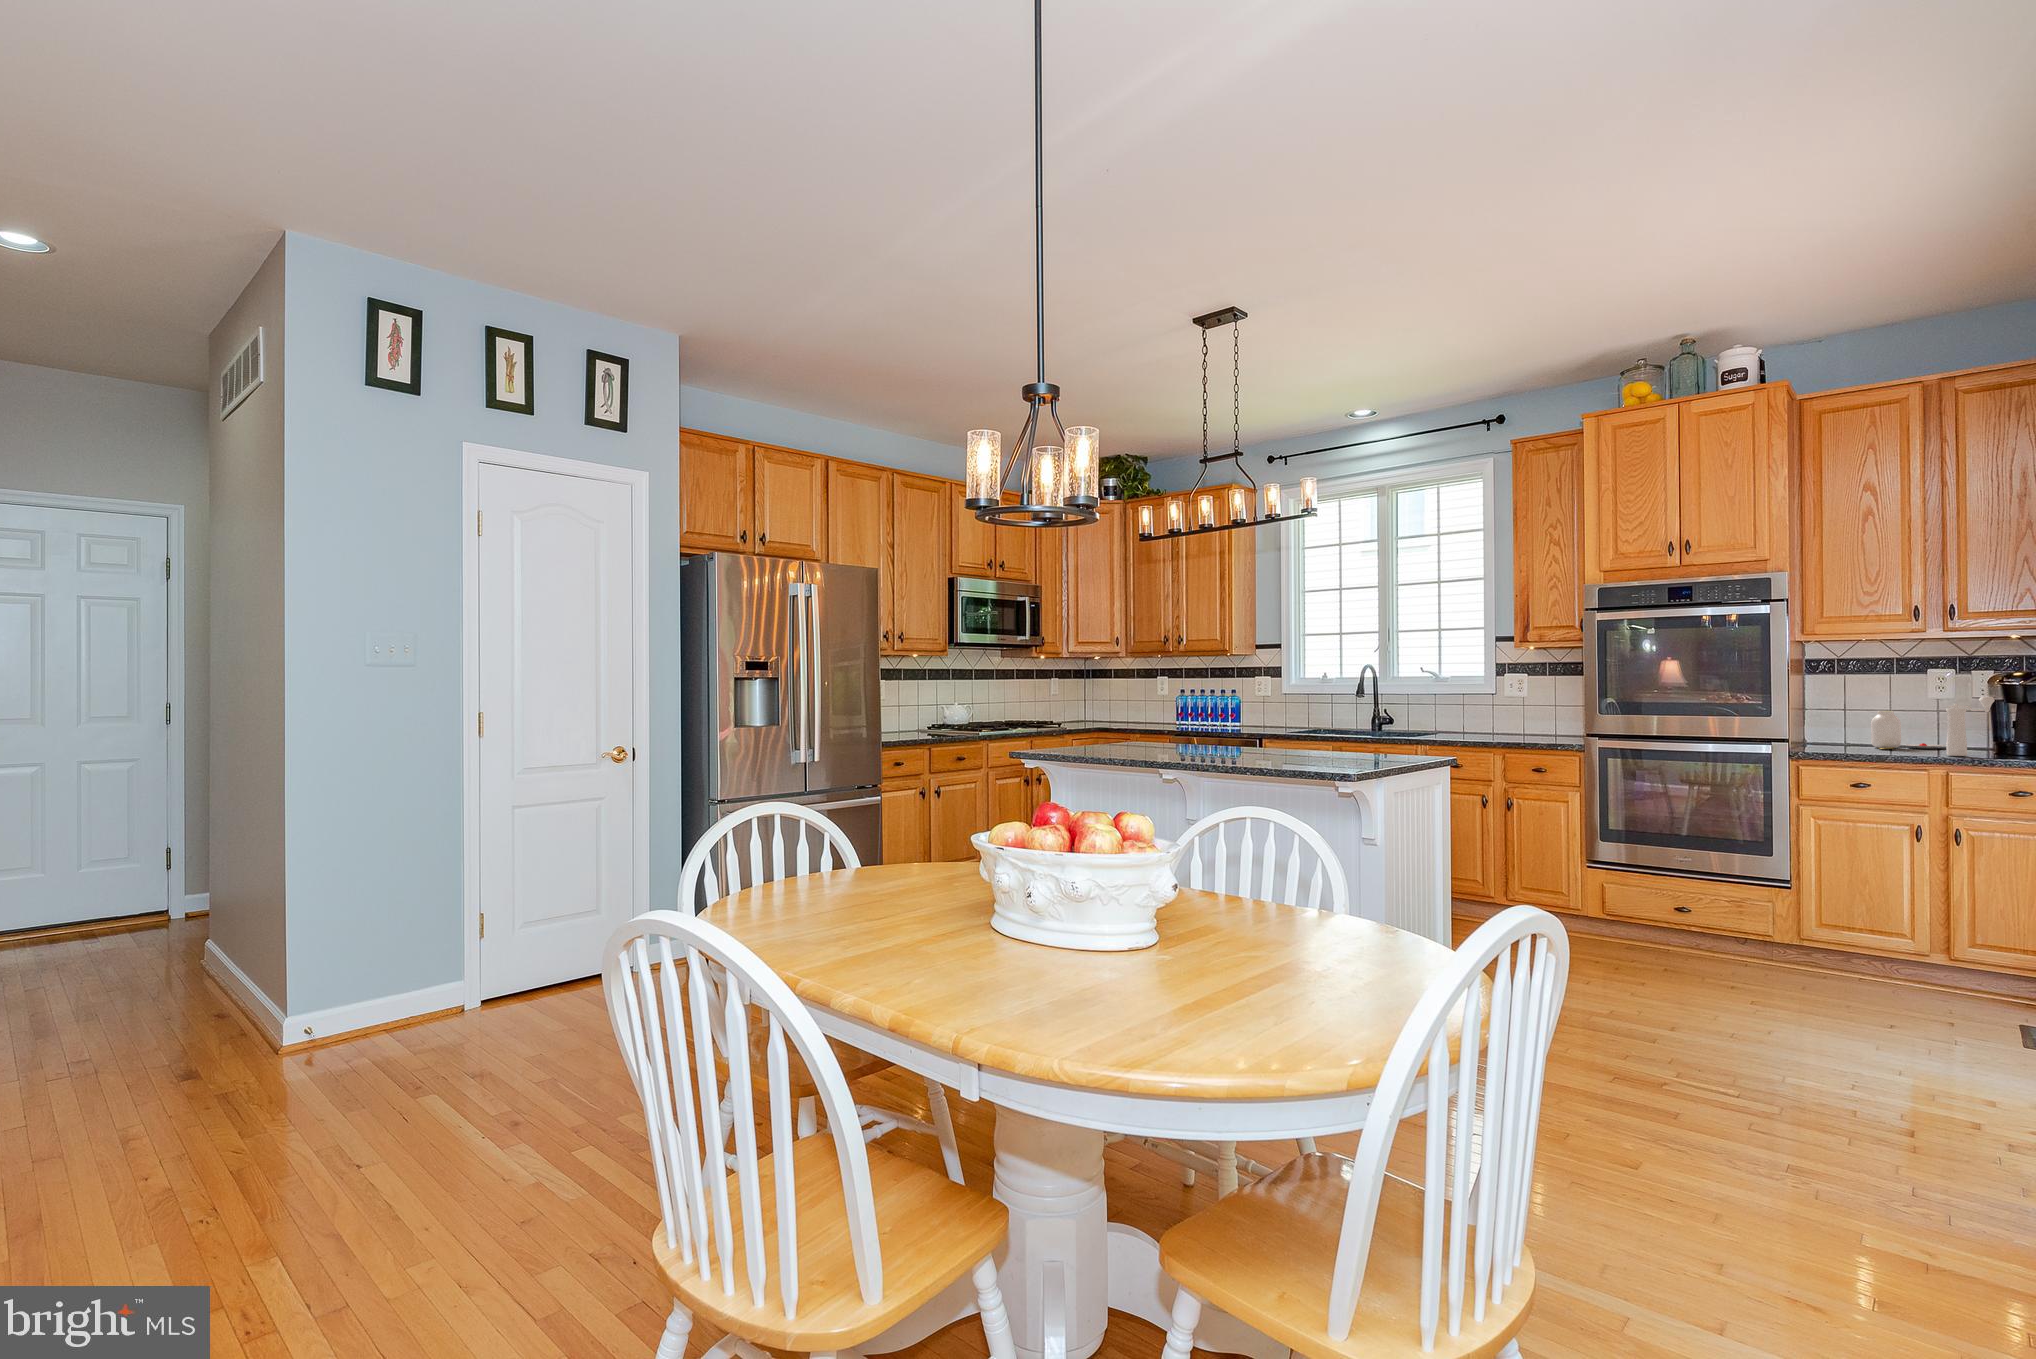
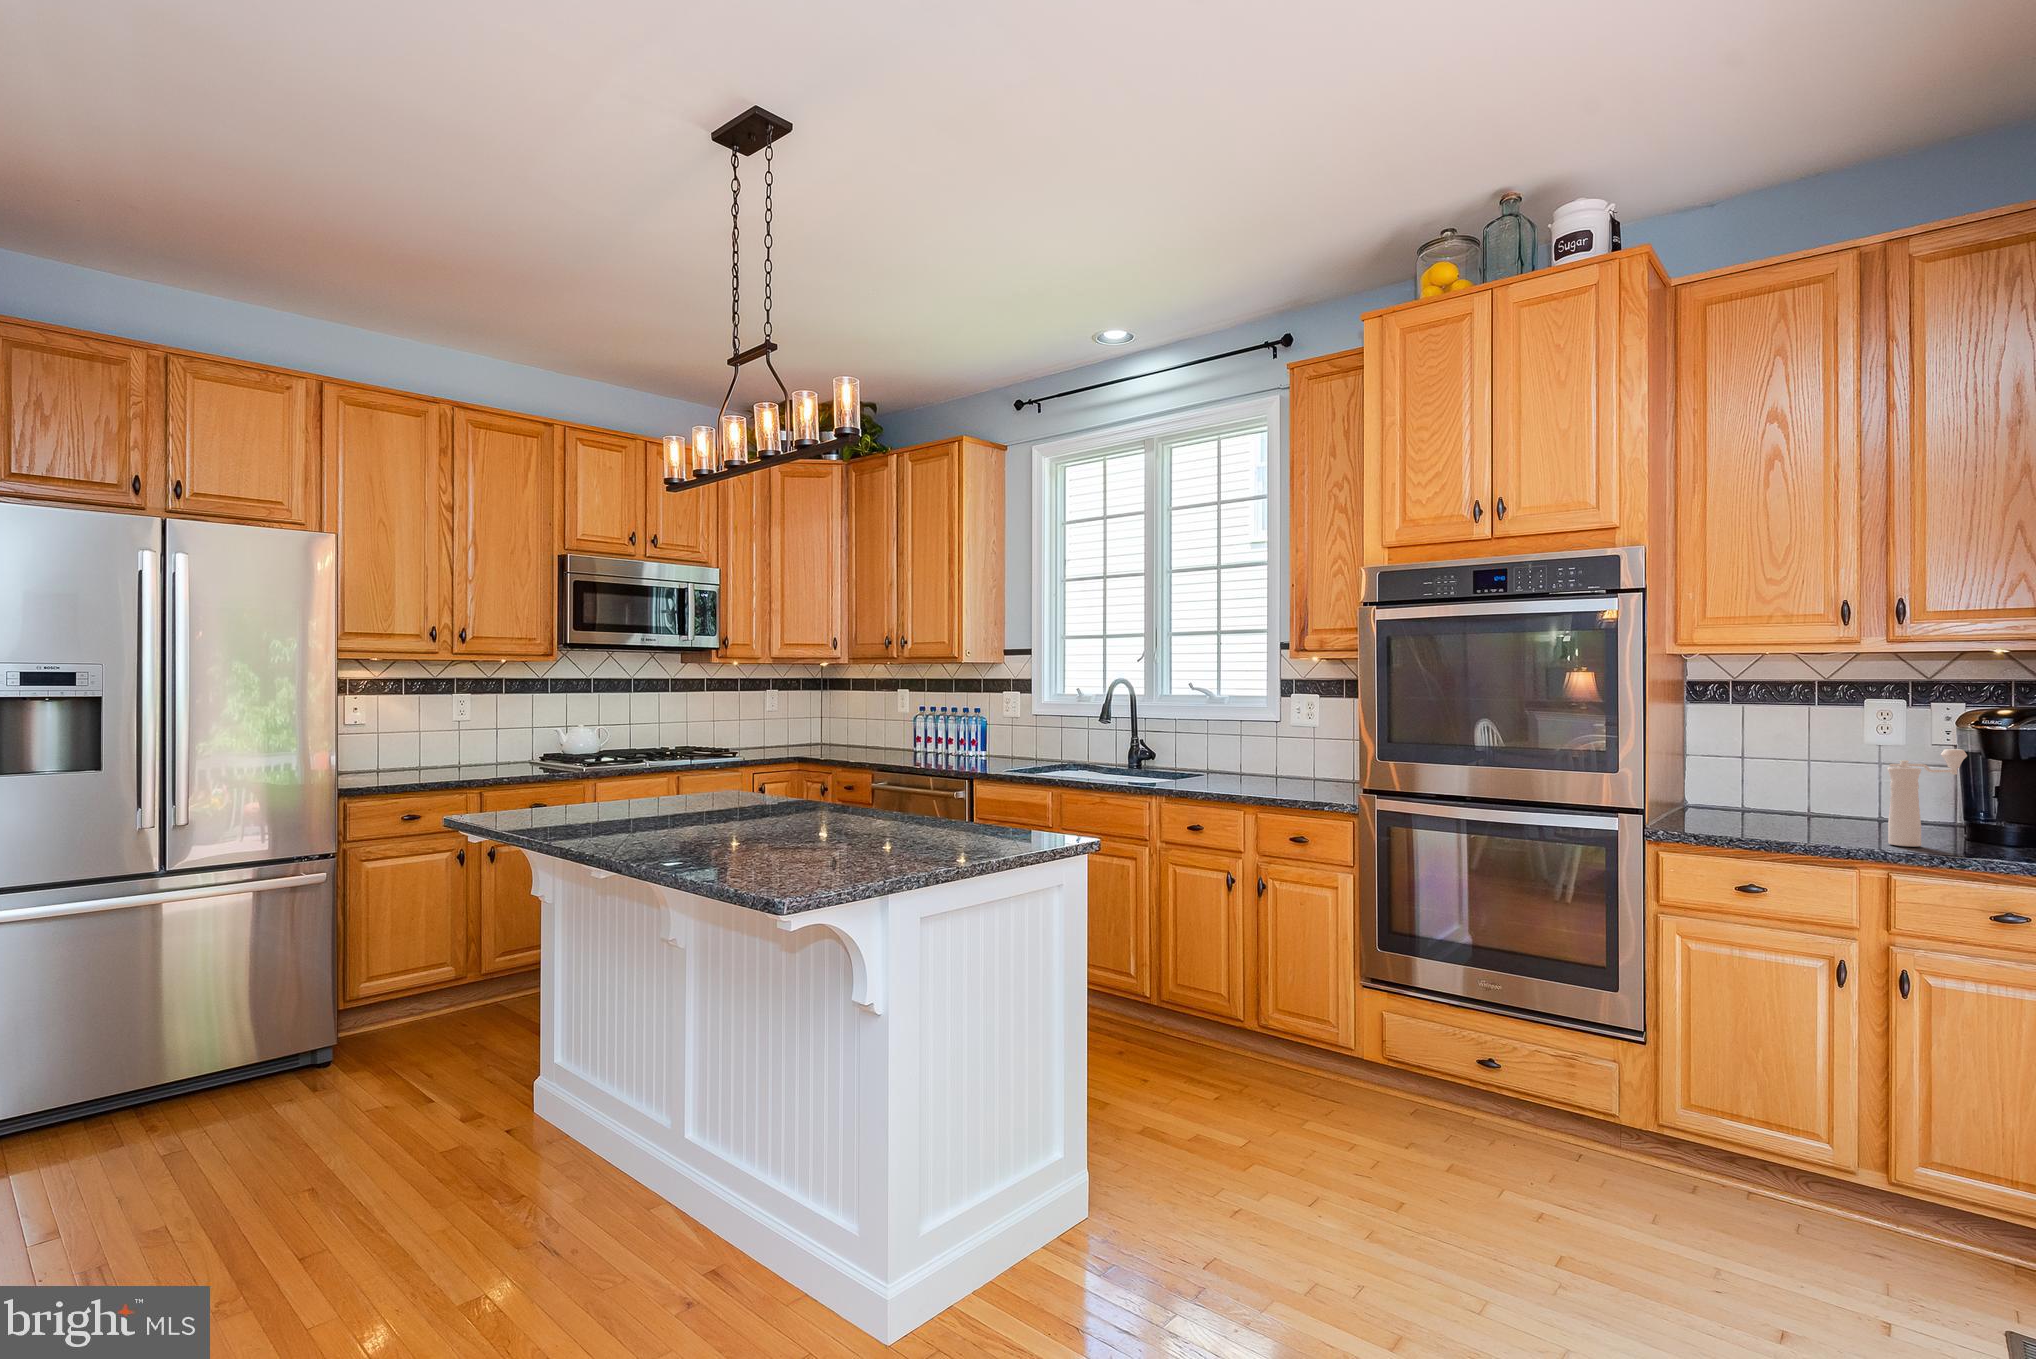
jar: present [1871,711,1945,749] -> none [1776,764,1896,826]

